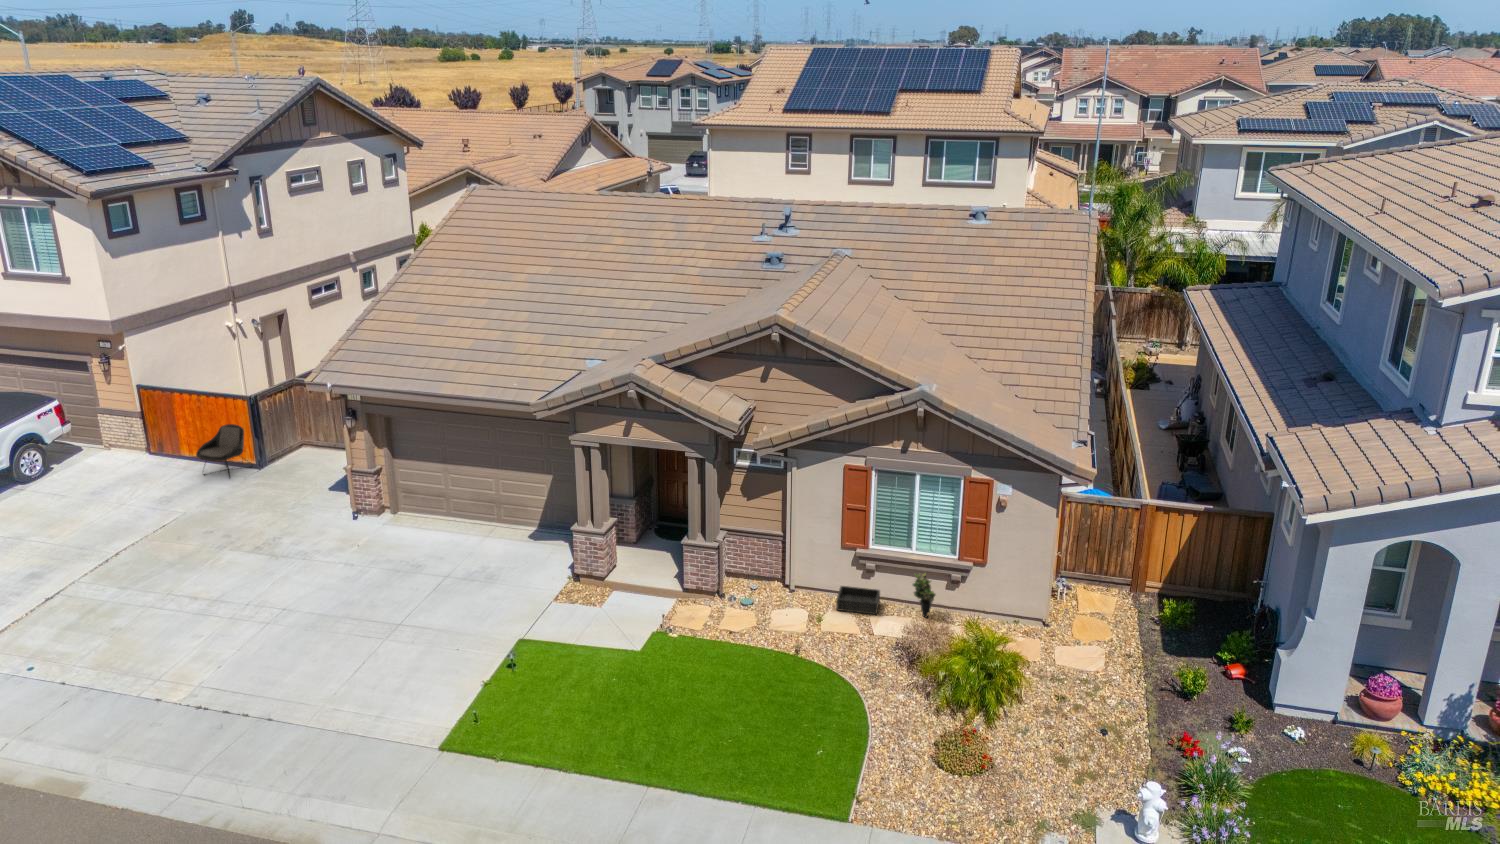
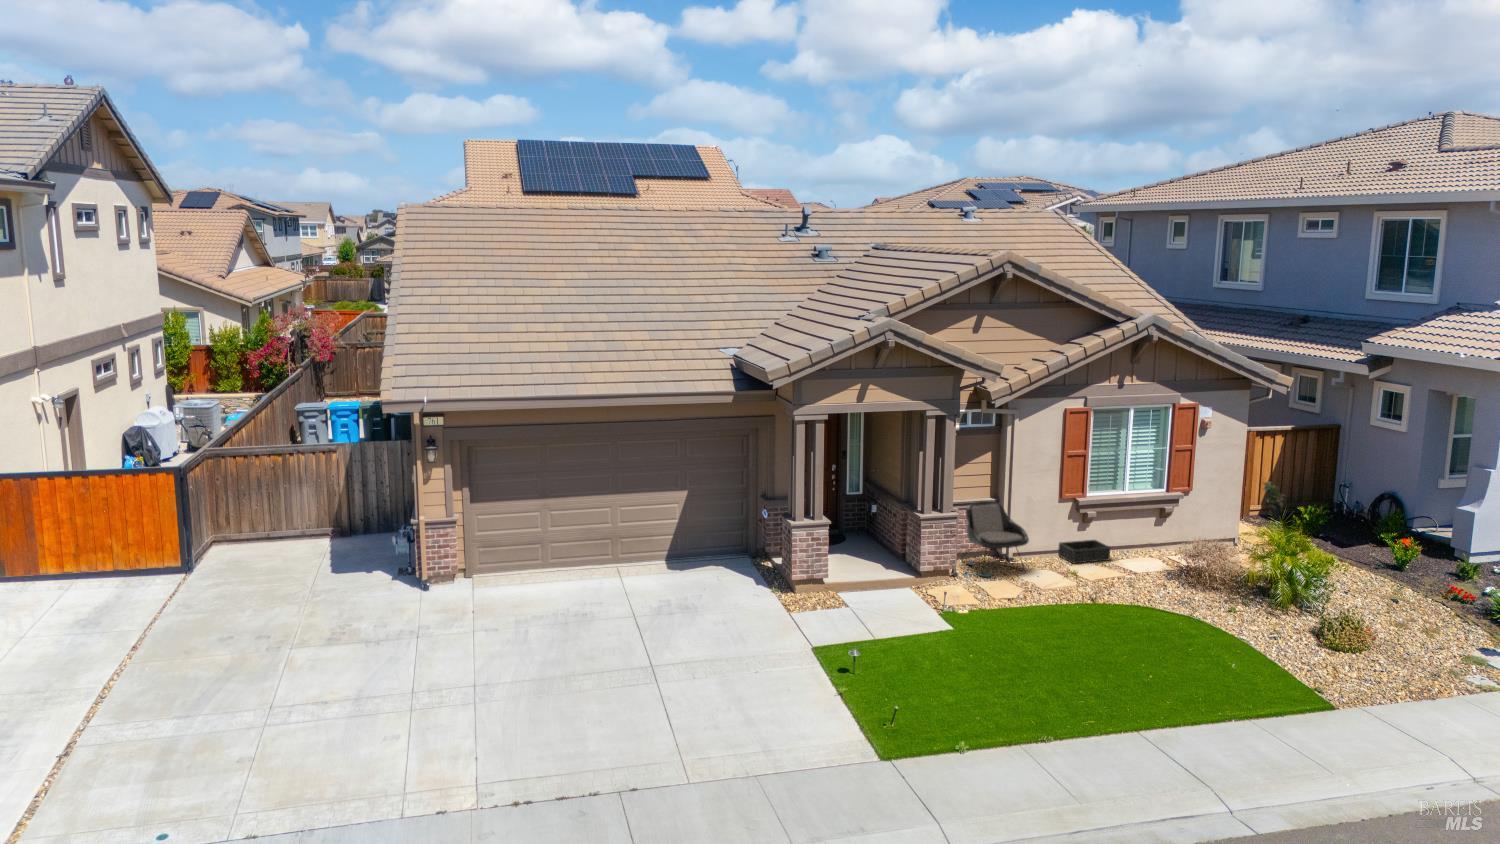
lounge chair: present [196,424,252,475] -> present [962,501,1029,574]
potted plant: present [912,573,935,617] -> present [1263,482,1284,520]

